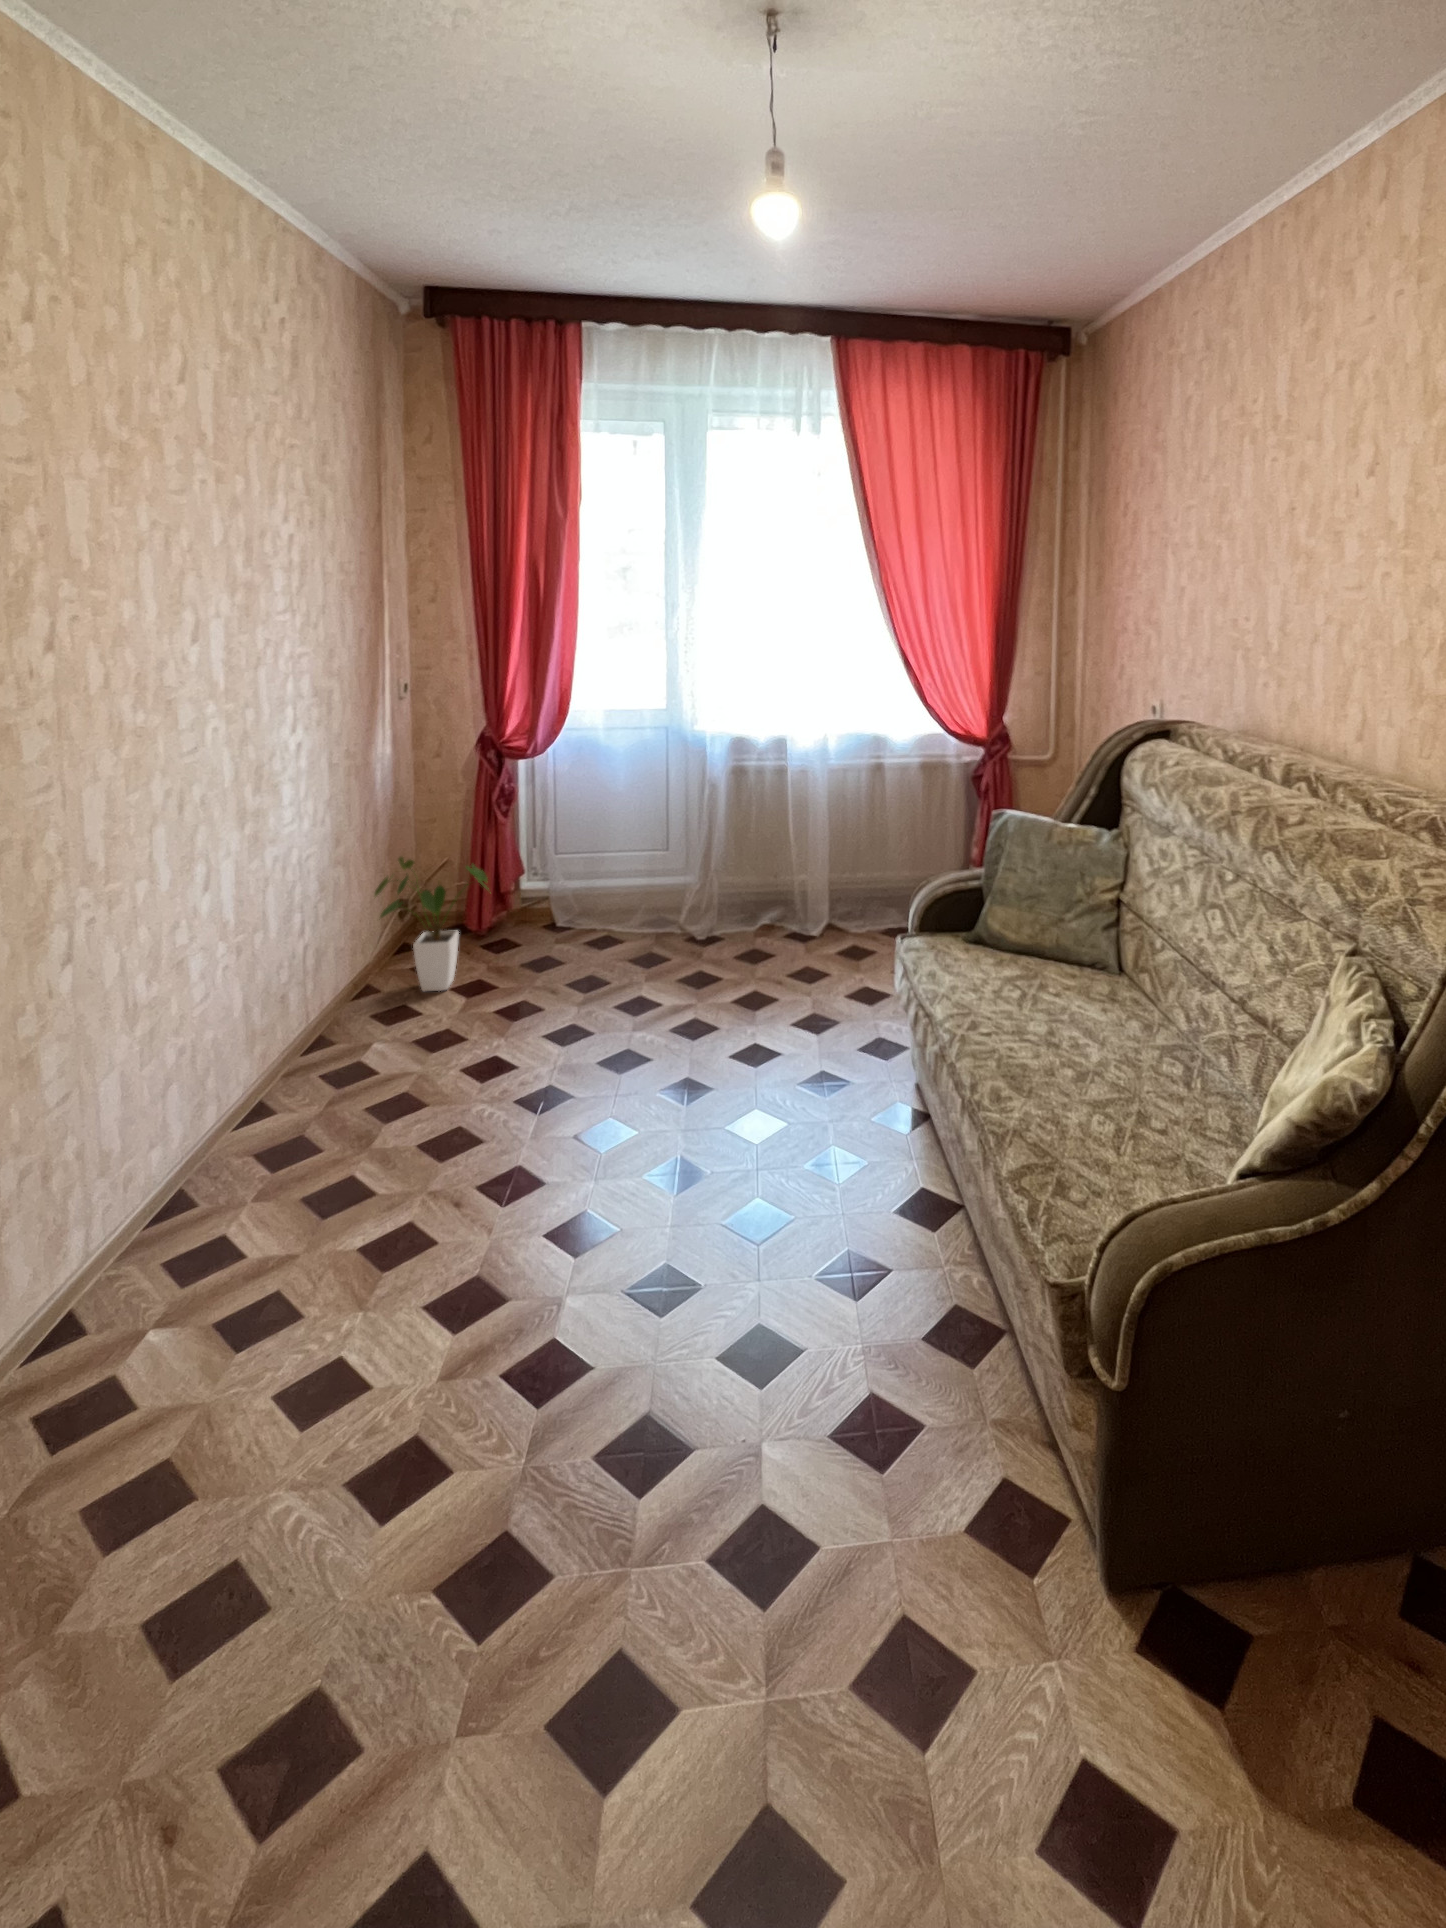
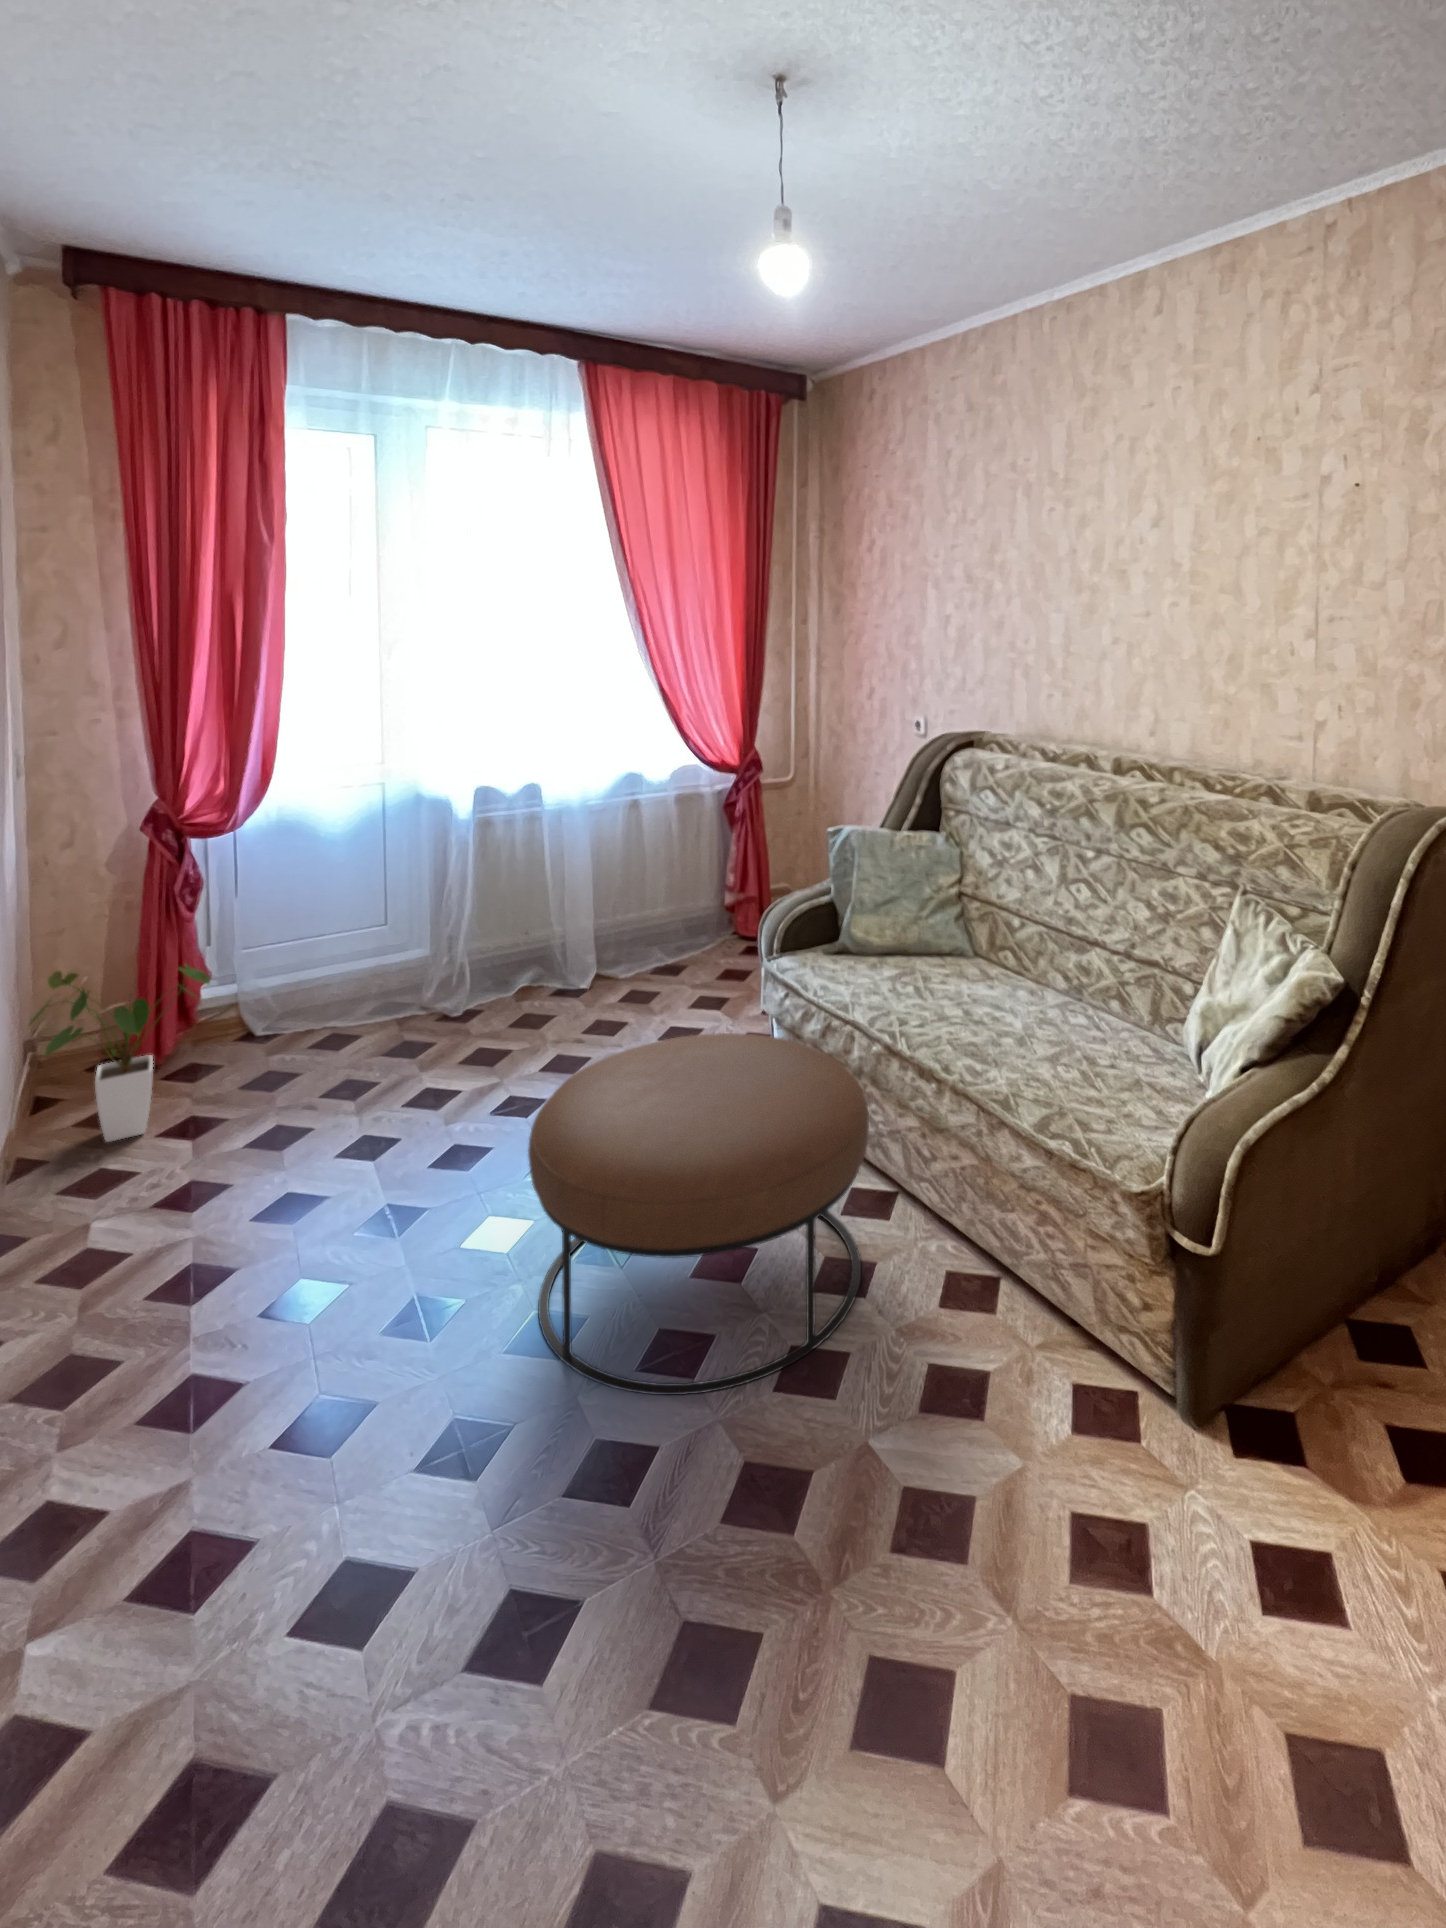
ottoman: none [566,997,891,1341] -> present [528,1033,869,1395]

